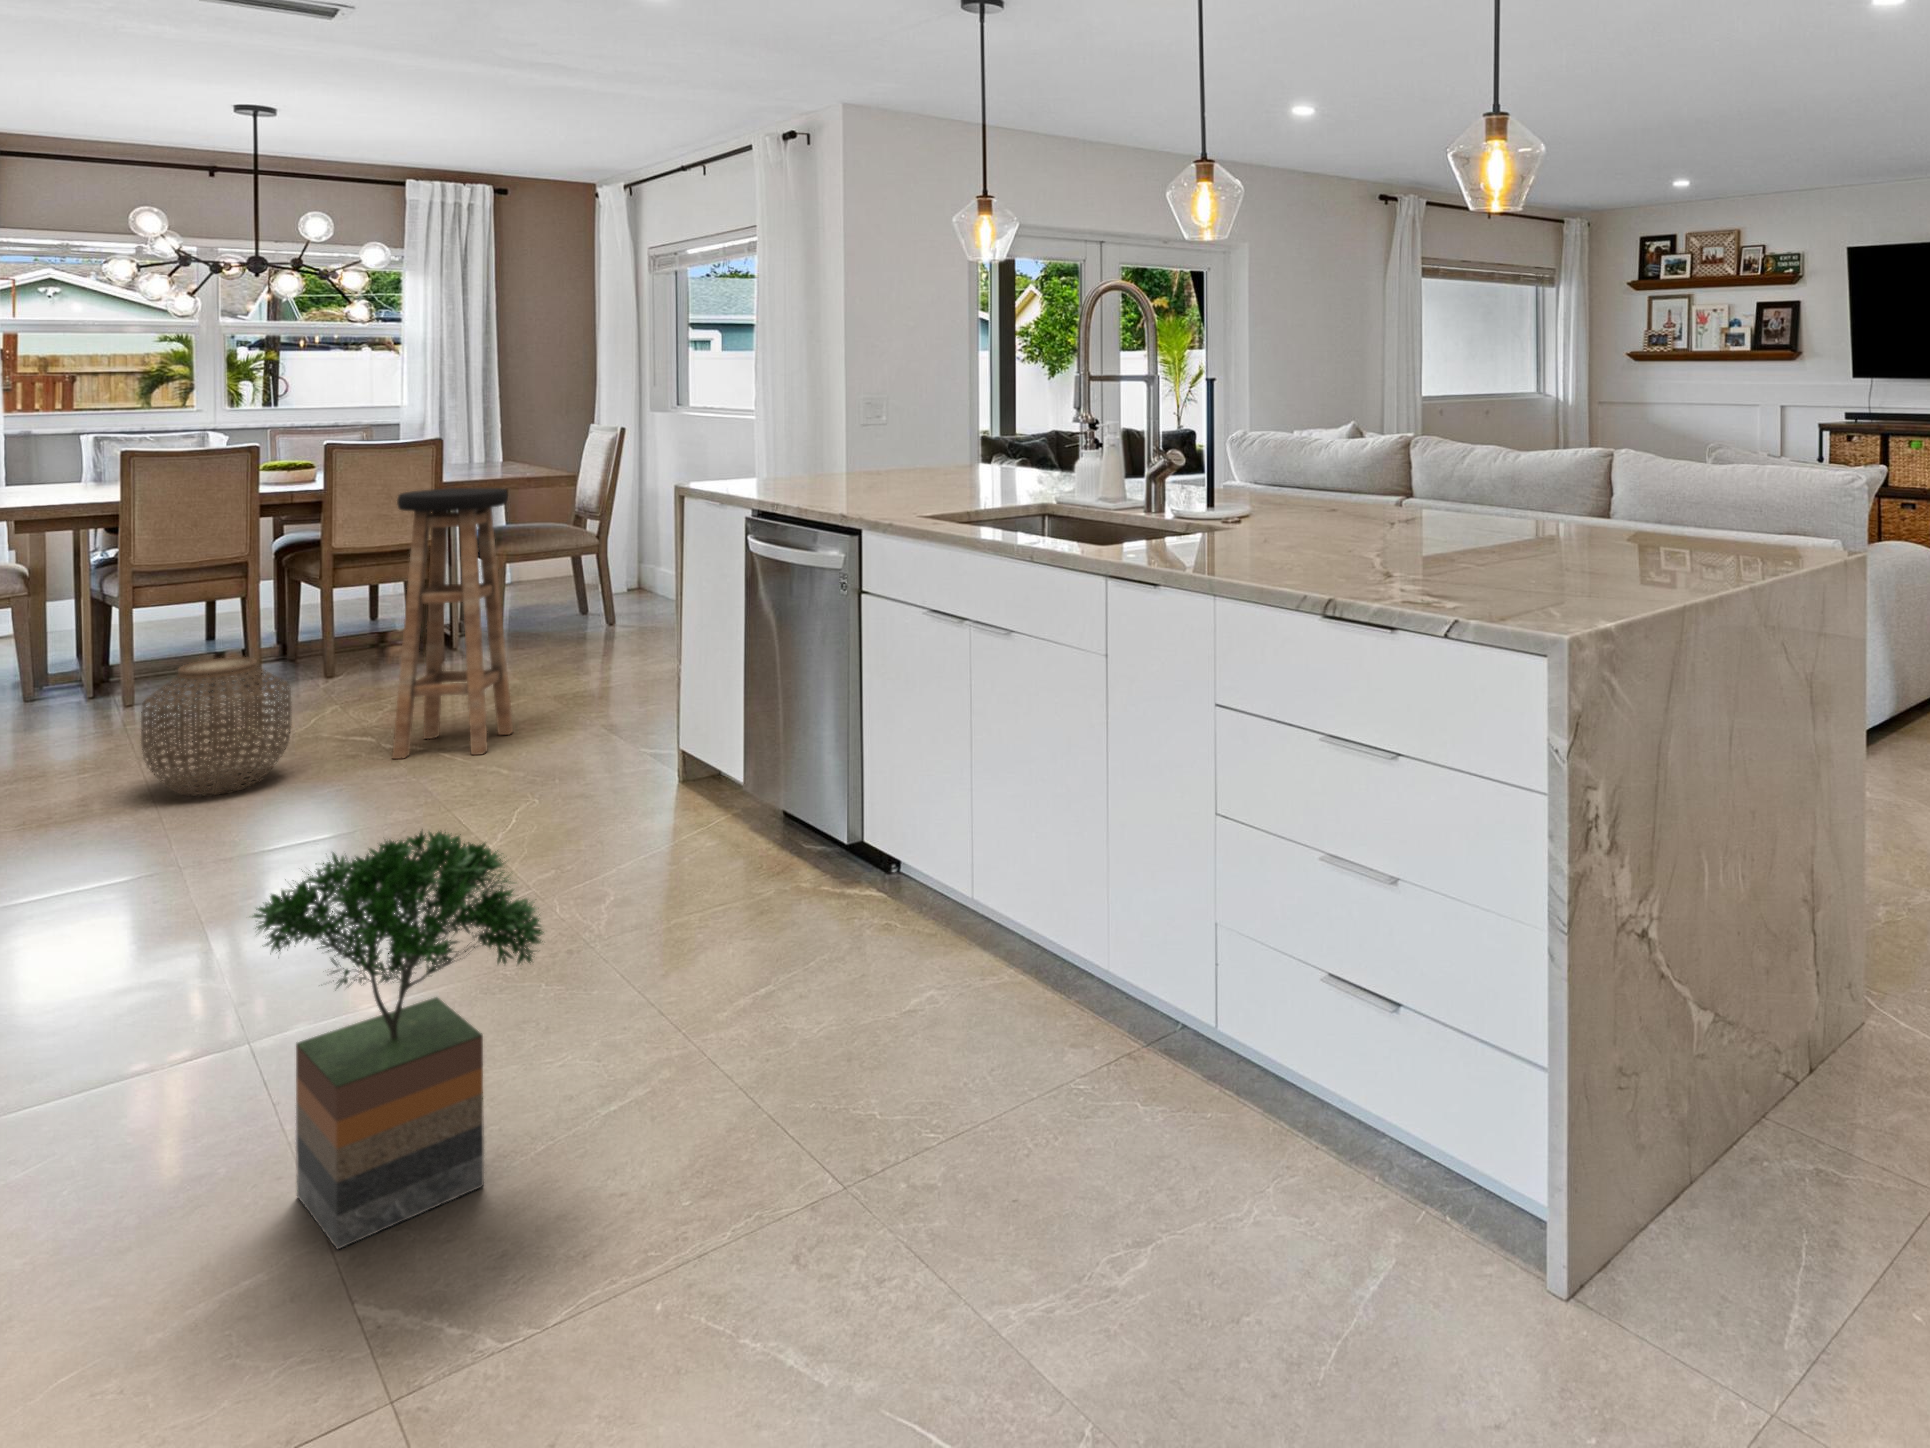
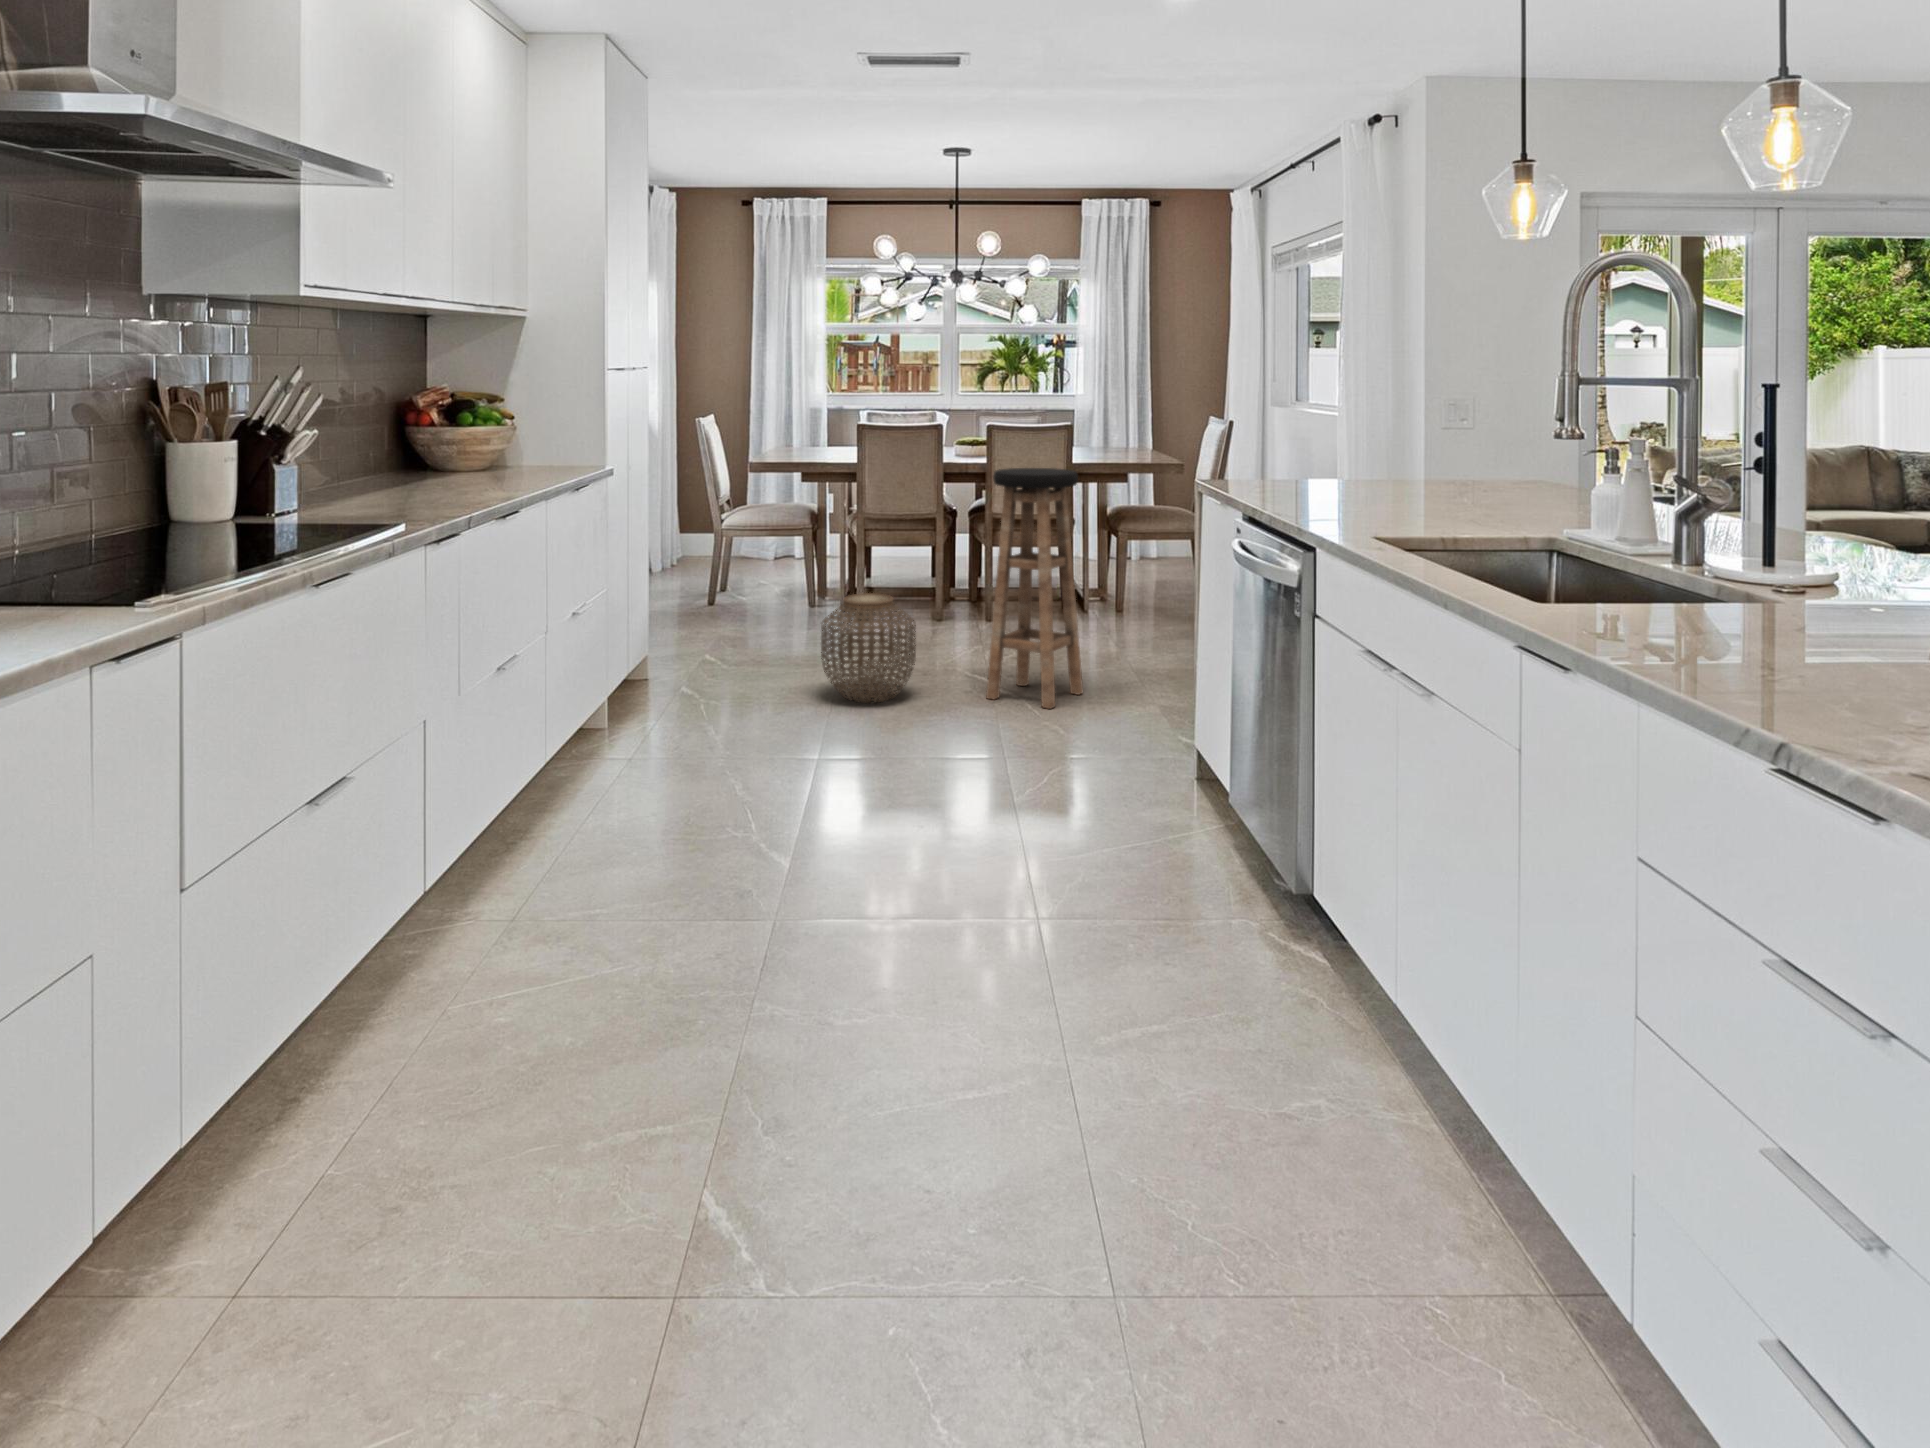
potted tree: present [252,831,544,1249] -> none [665,788,885,1155]

